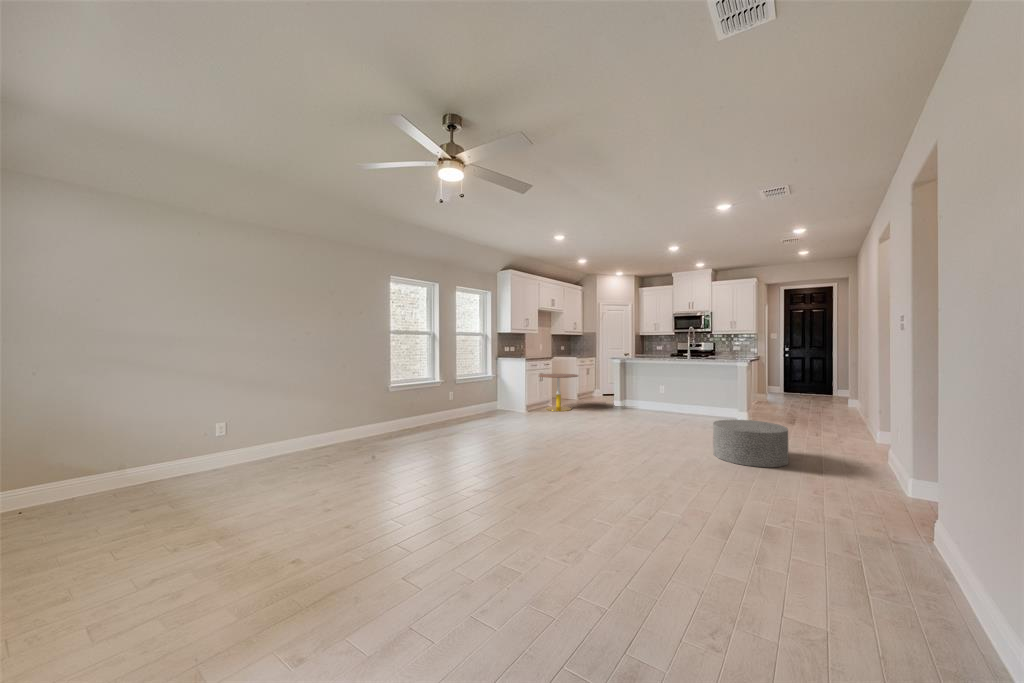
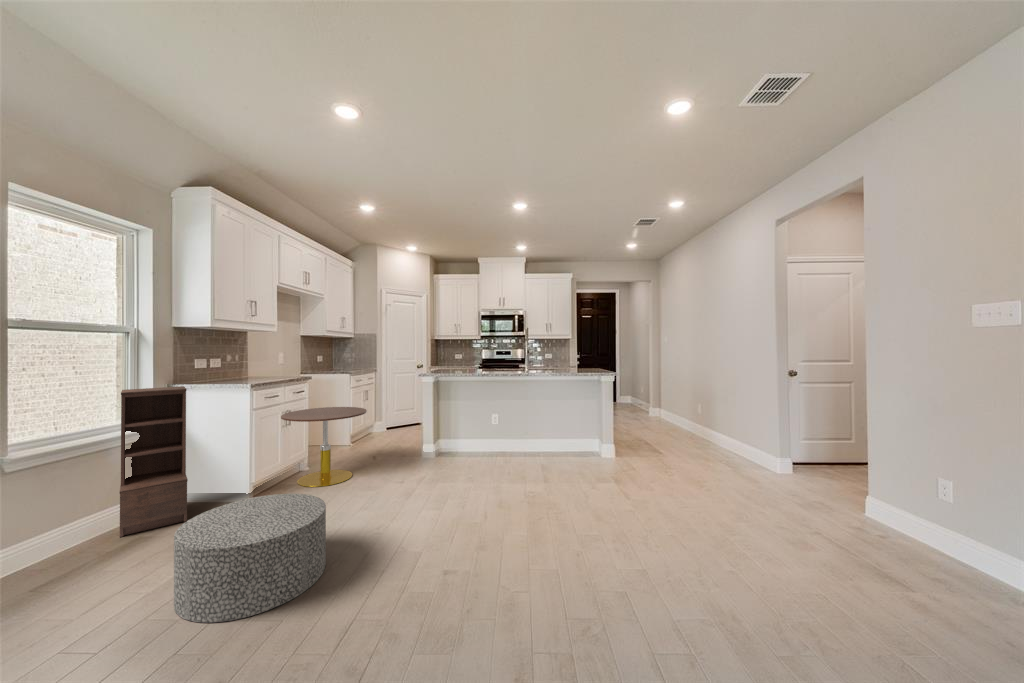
bookshelf: none [482,358,504,414] -> present [120,386,188,537]
ottoman: present [713,420,789,467] -> present [174,494,326,623]

